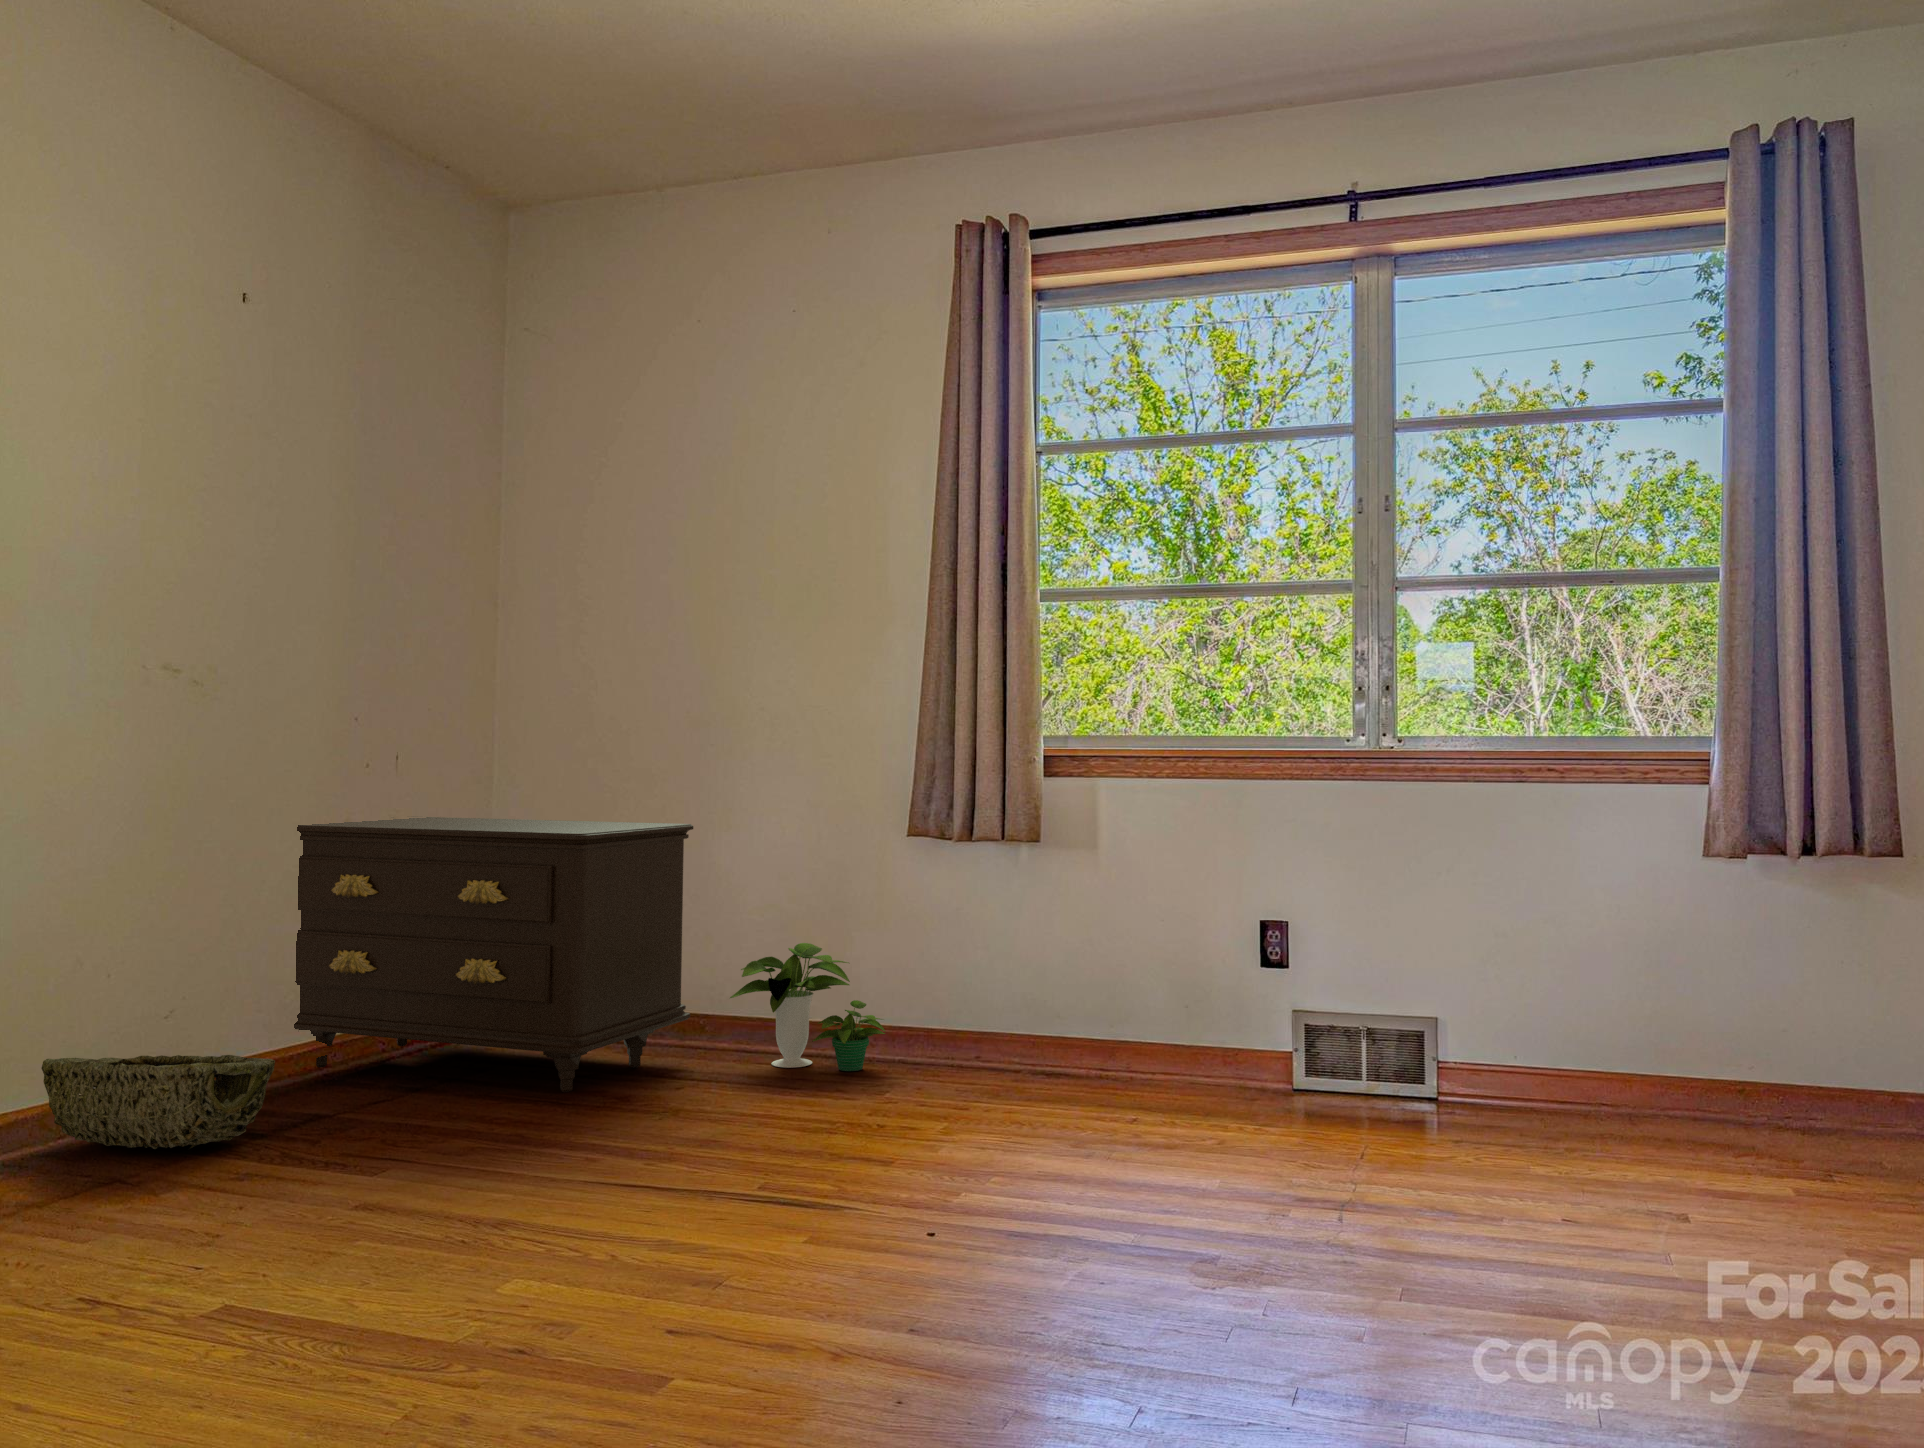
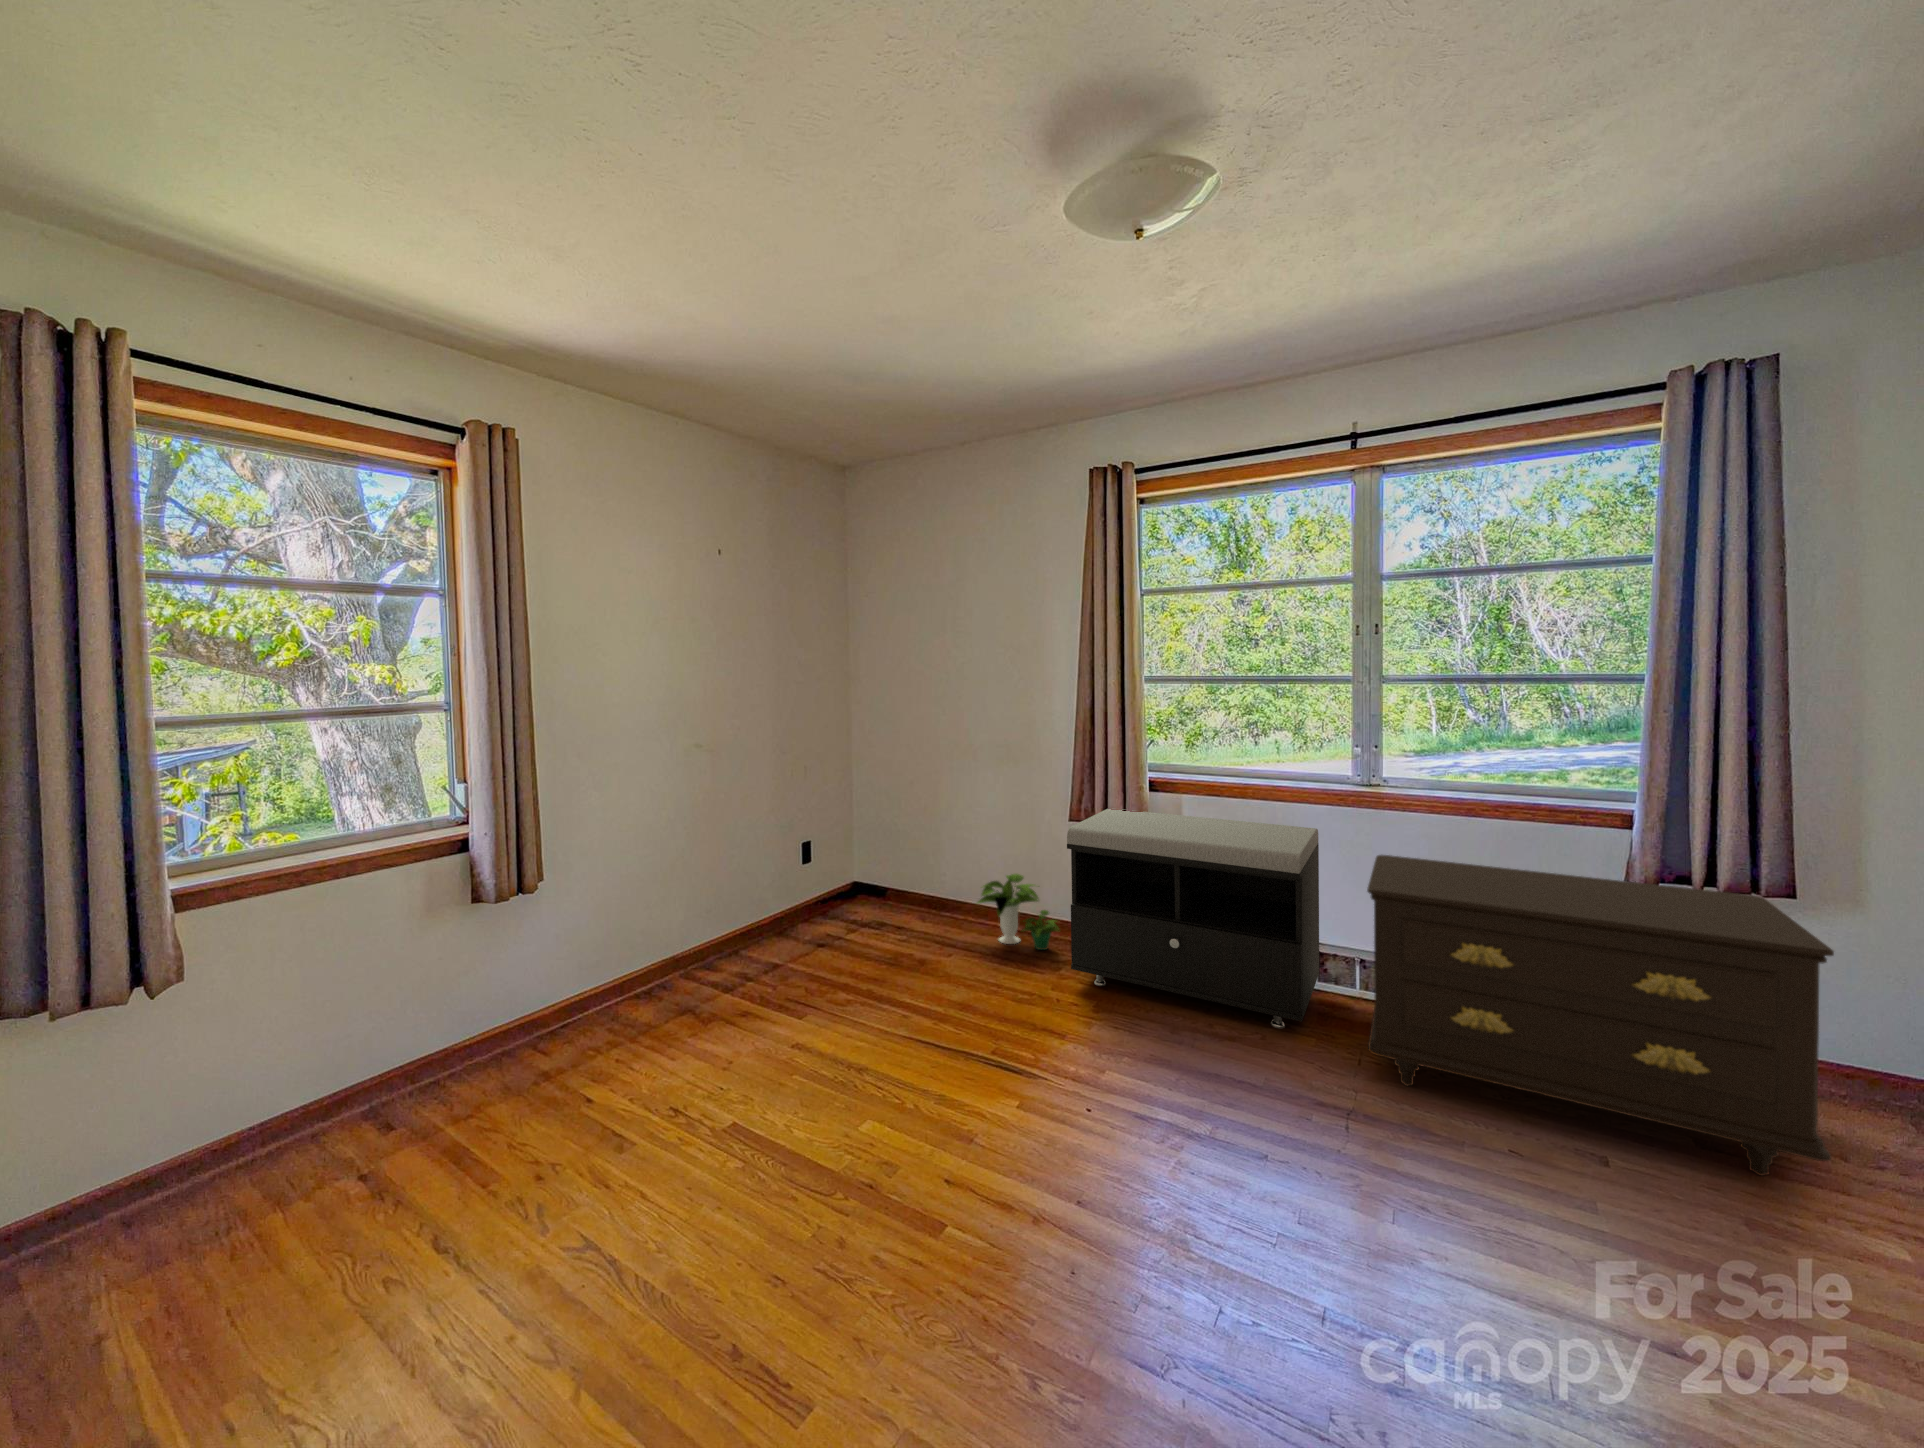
storage bench: none [902,810,1306,1130] -> present [1067,809,1319,1028]
dresser: present [294,817,693,1092] -> present [1367,855,1834,1176]
woven basket: present [41,1055,275,1149] -> none [655,934,755,992]

